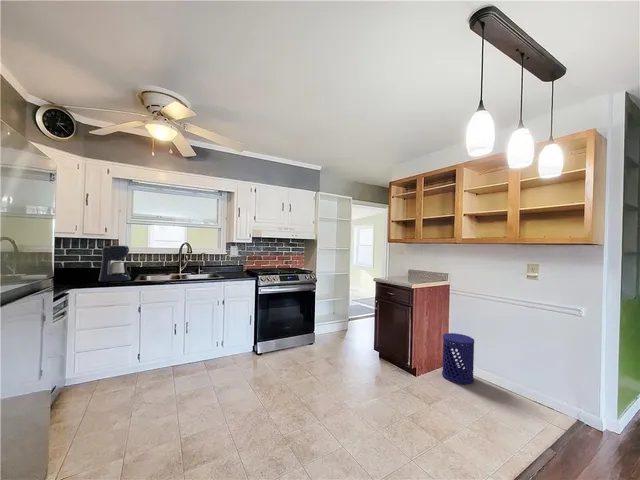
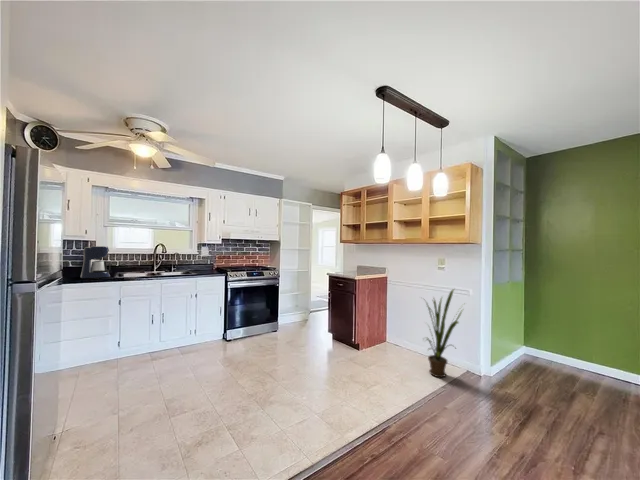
house plant: none [502,306,580,428] -> present [427,290,461,377]
waste bin: present [442,333,474,384] -> none [379,315,403,354]

